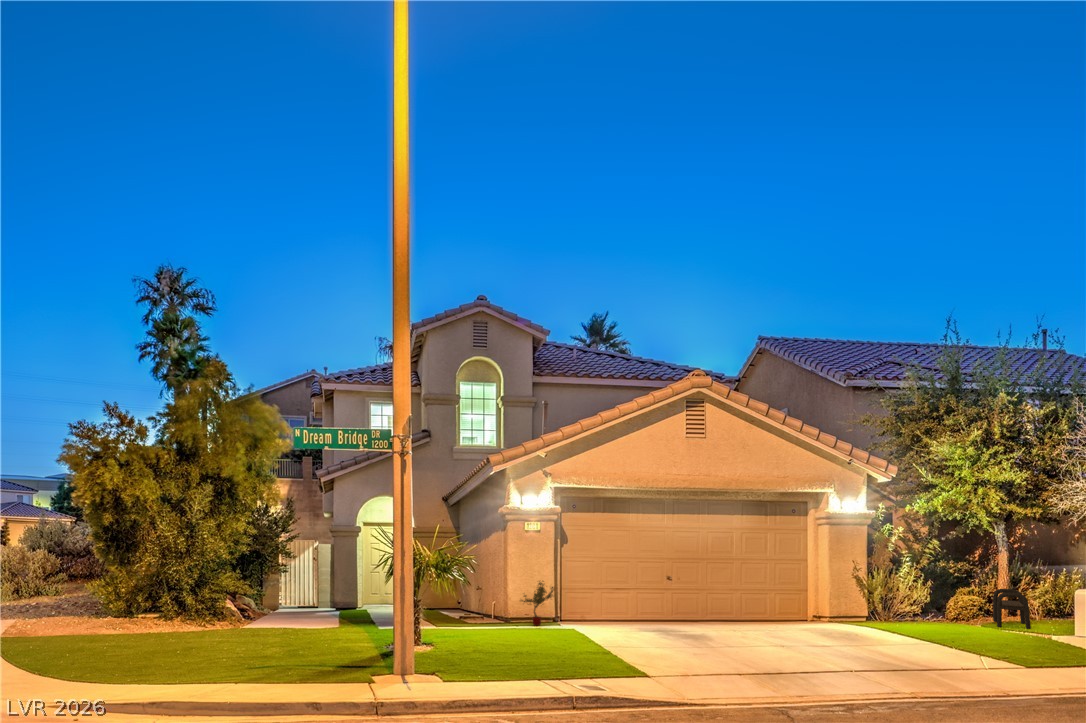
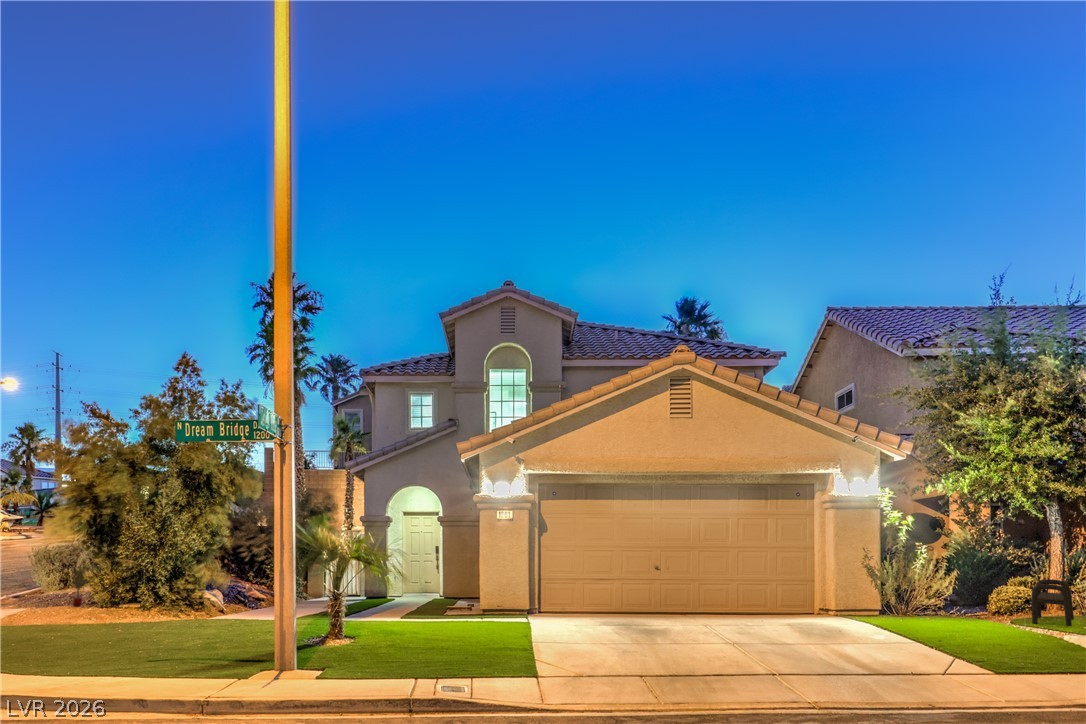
potted tree: present [521,581,554,626] -> present [72,565,93,606]

